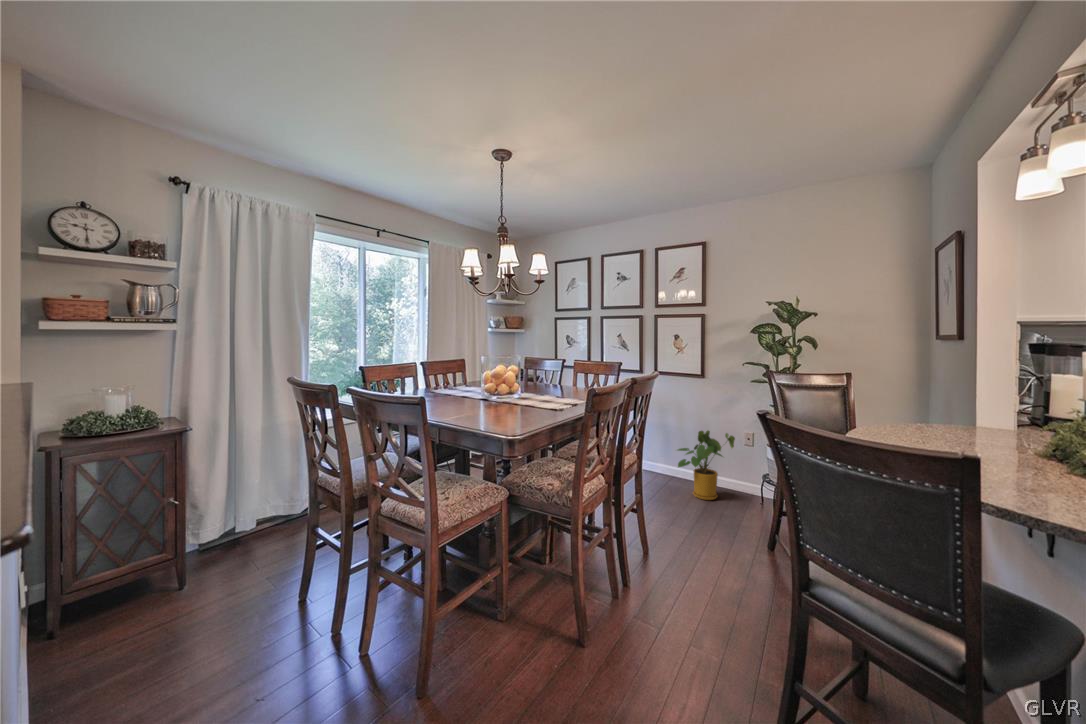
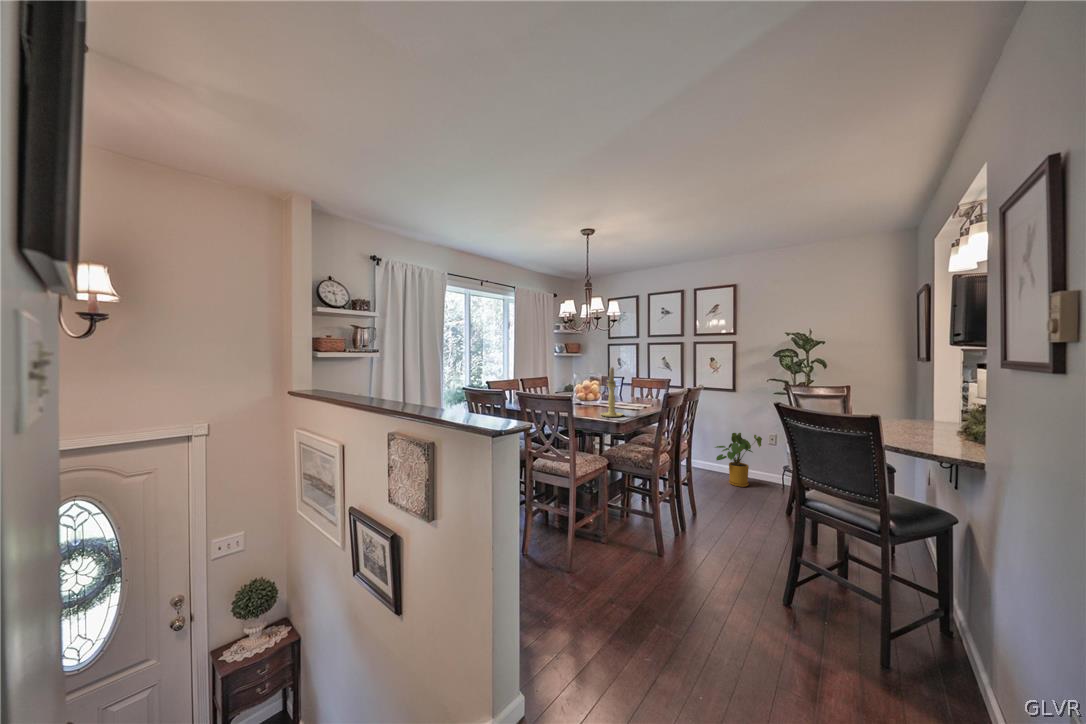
candle holder: none [500,345,536,420] -> present [601,367,623,417]

